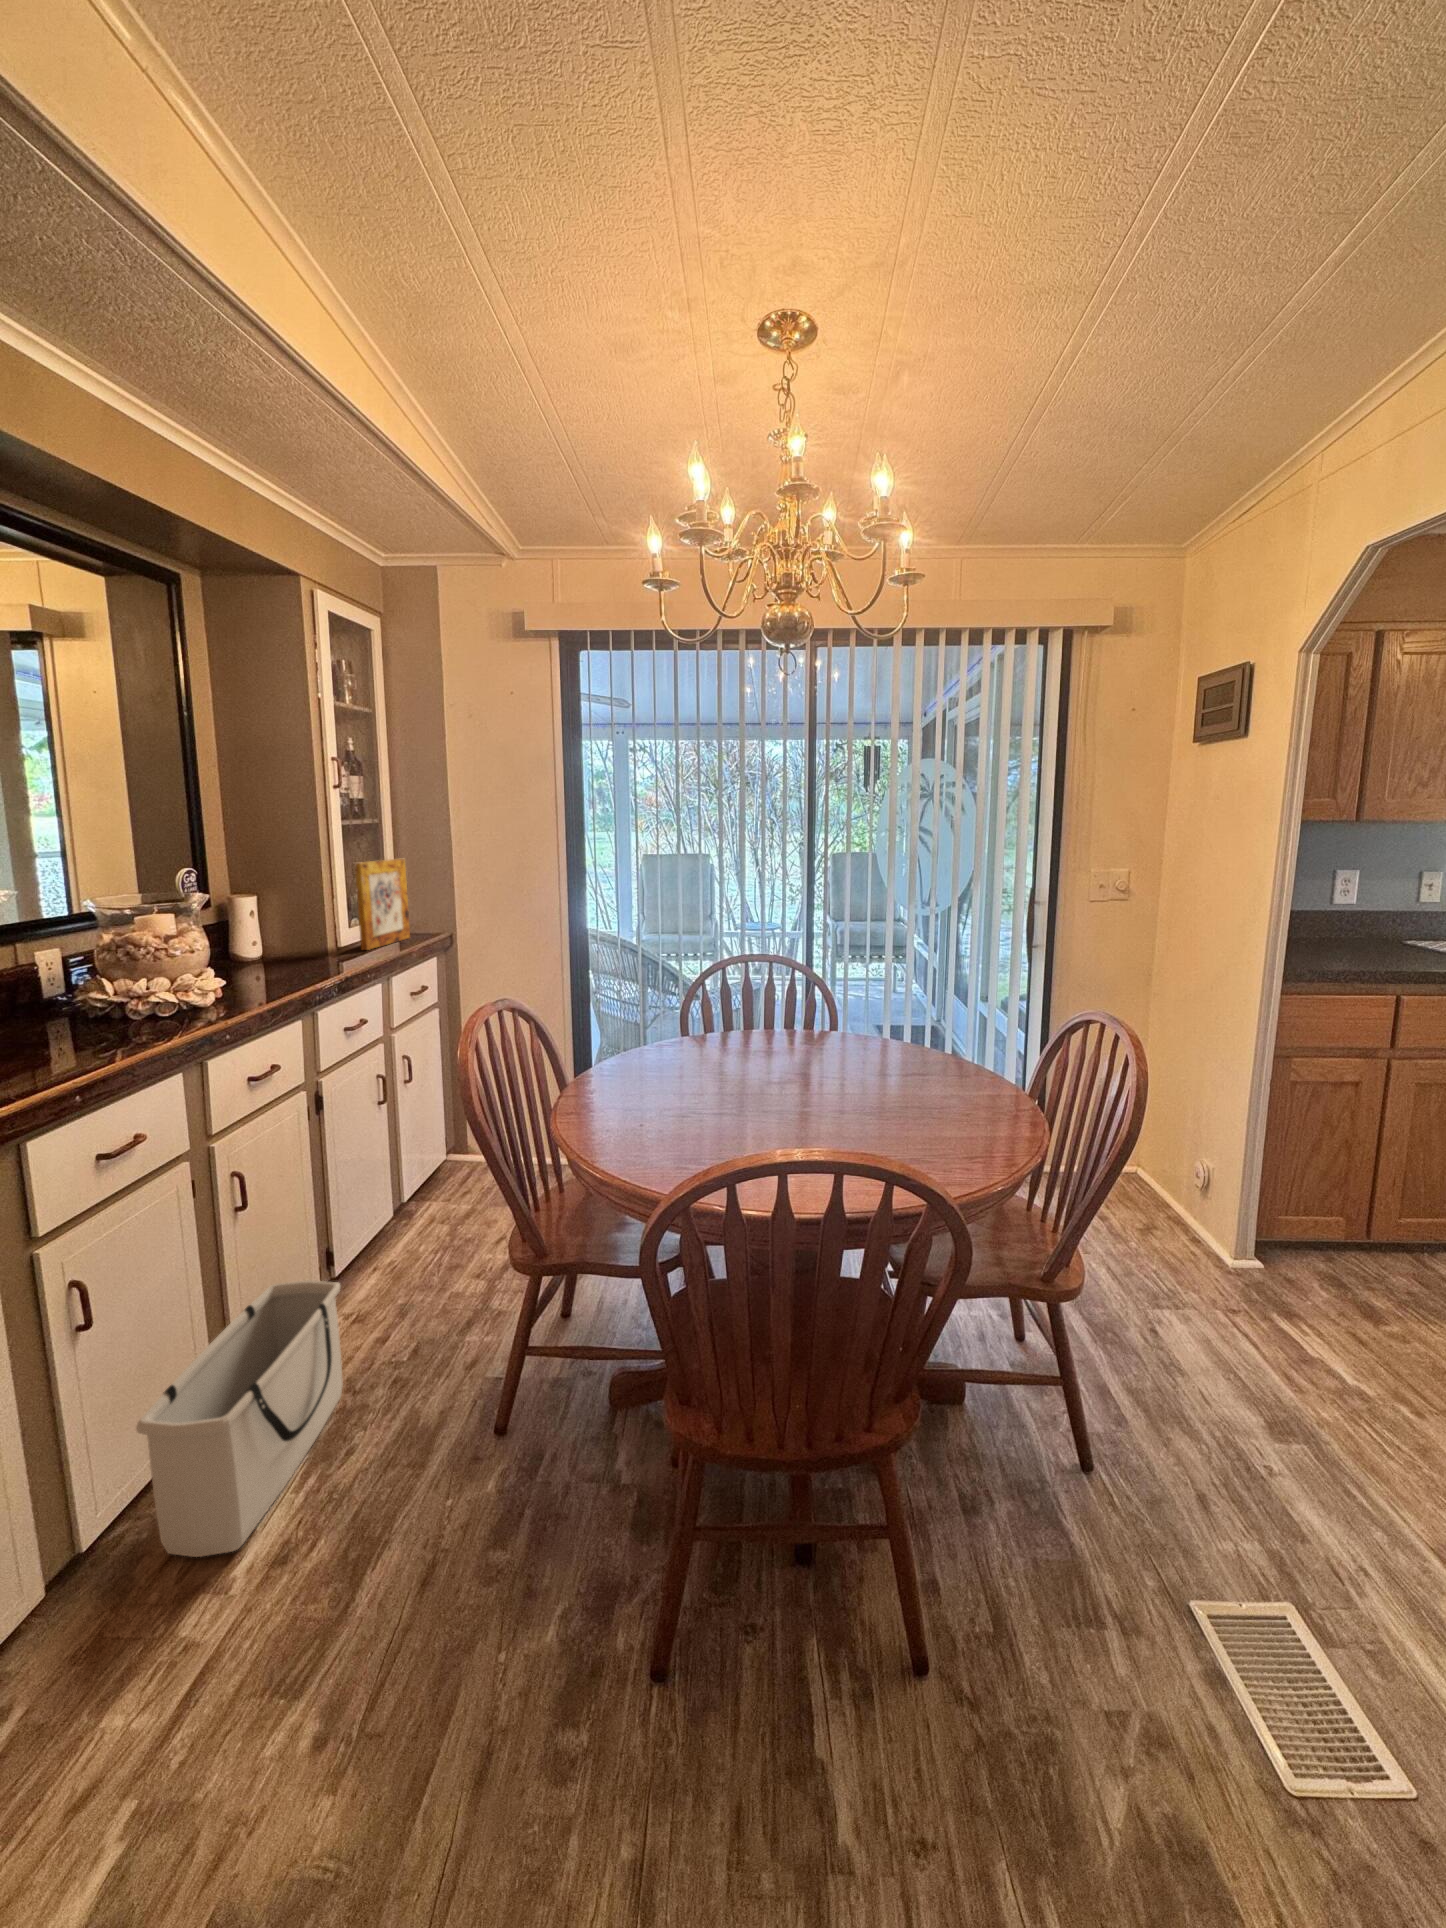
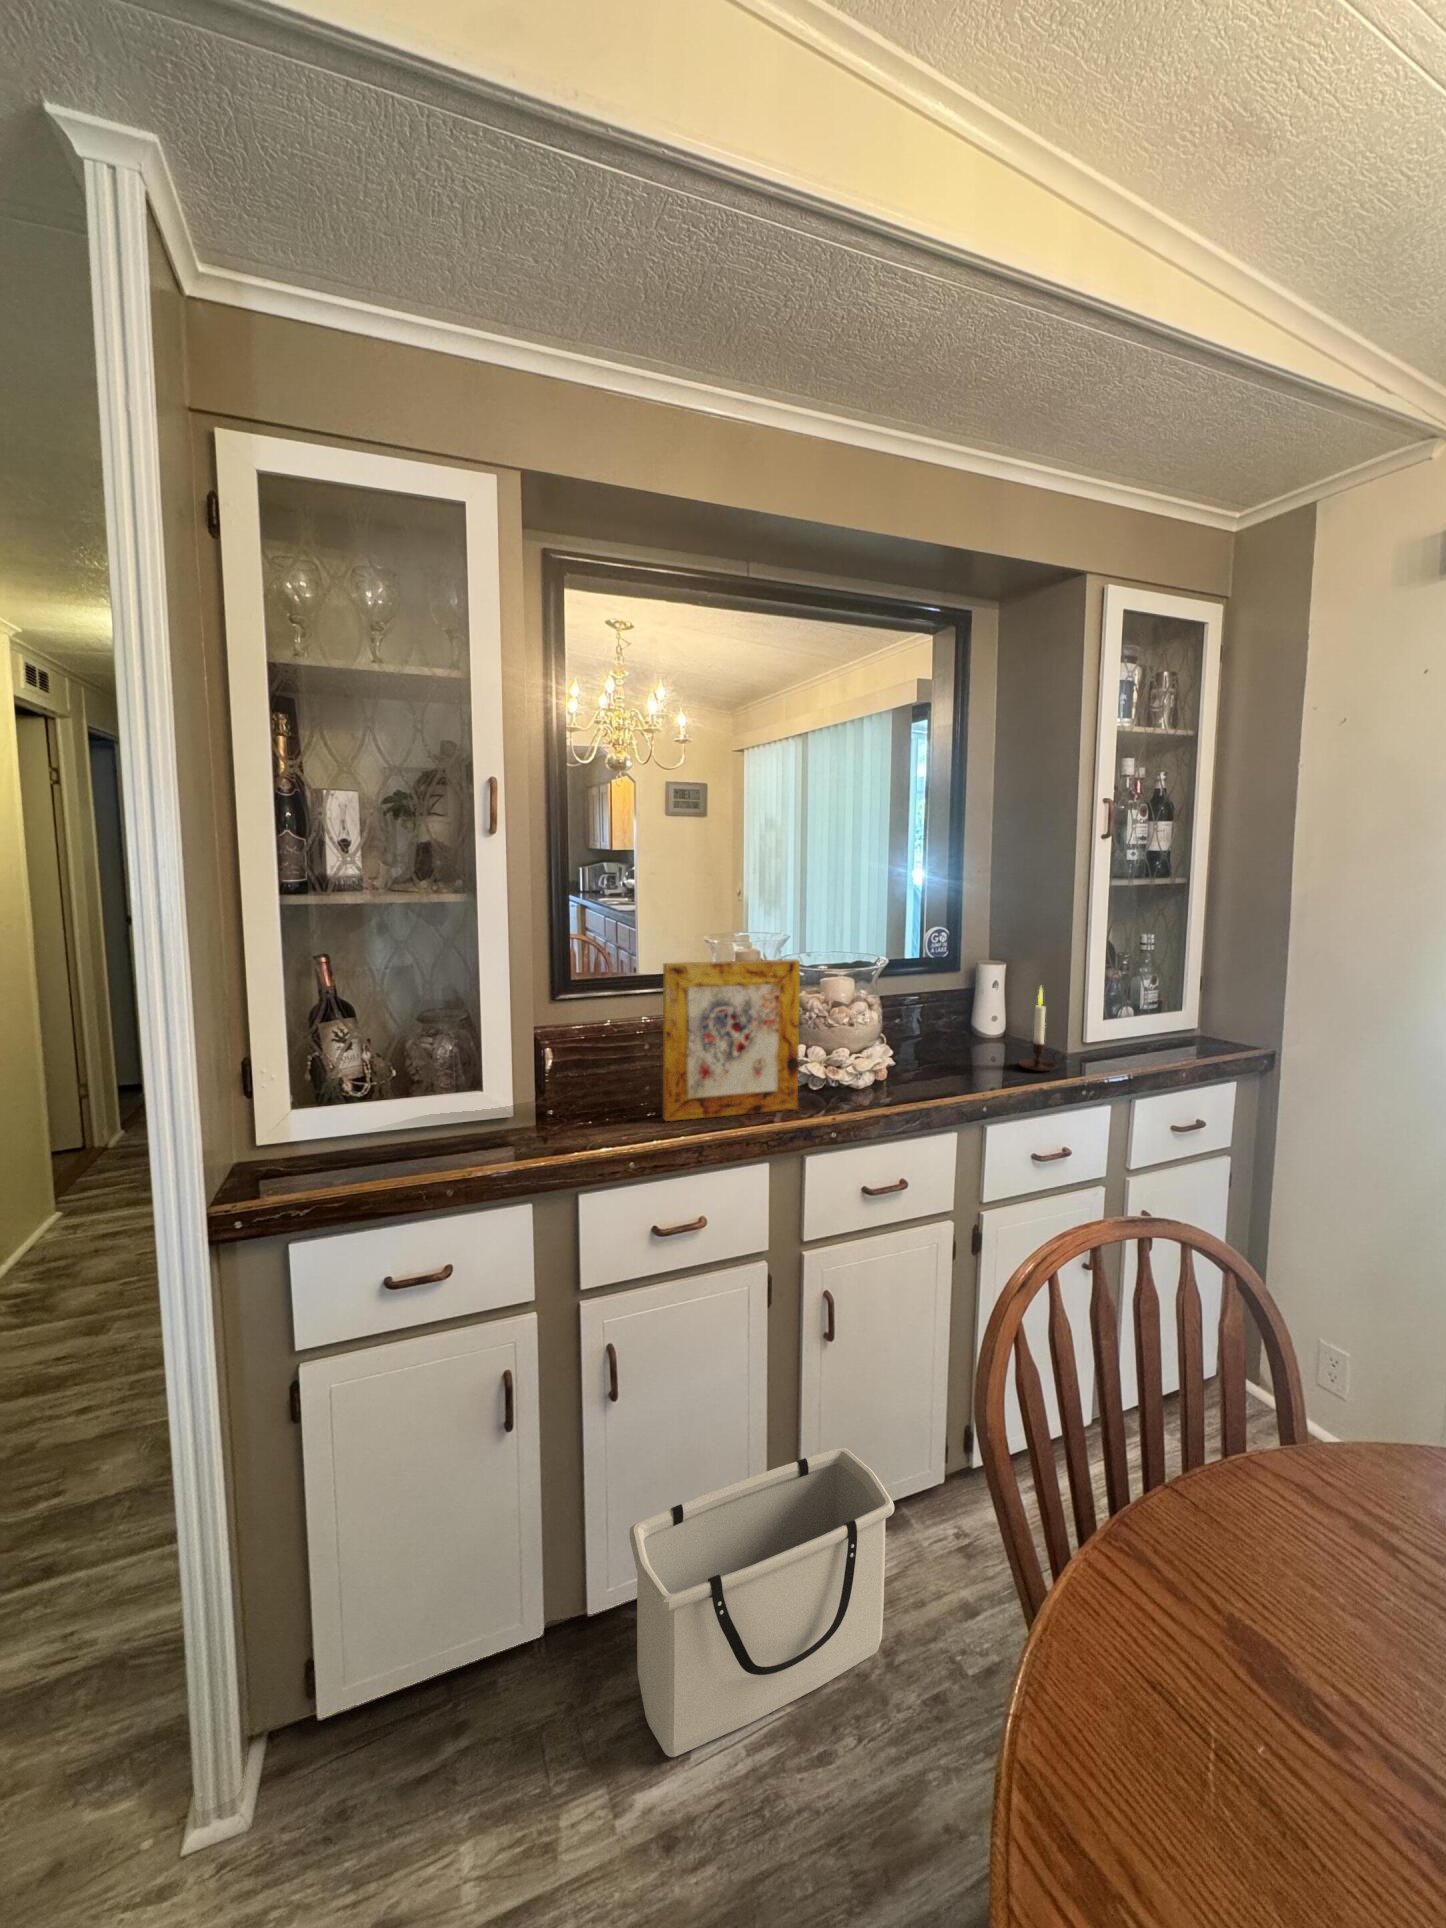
picture frame: present [355,858,410,950] -> present [663,959,800,1121]
candle: none [307,902,342,968] -> present [1018,987,1065,1071]

